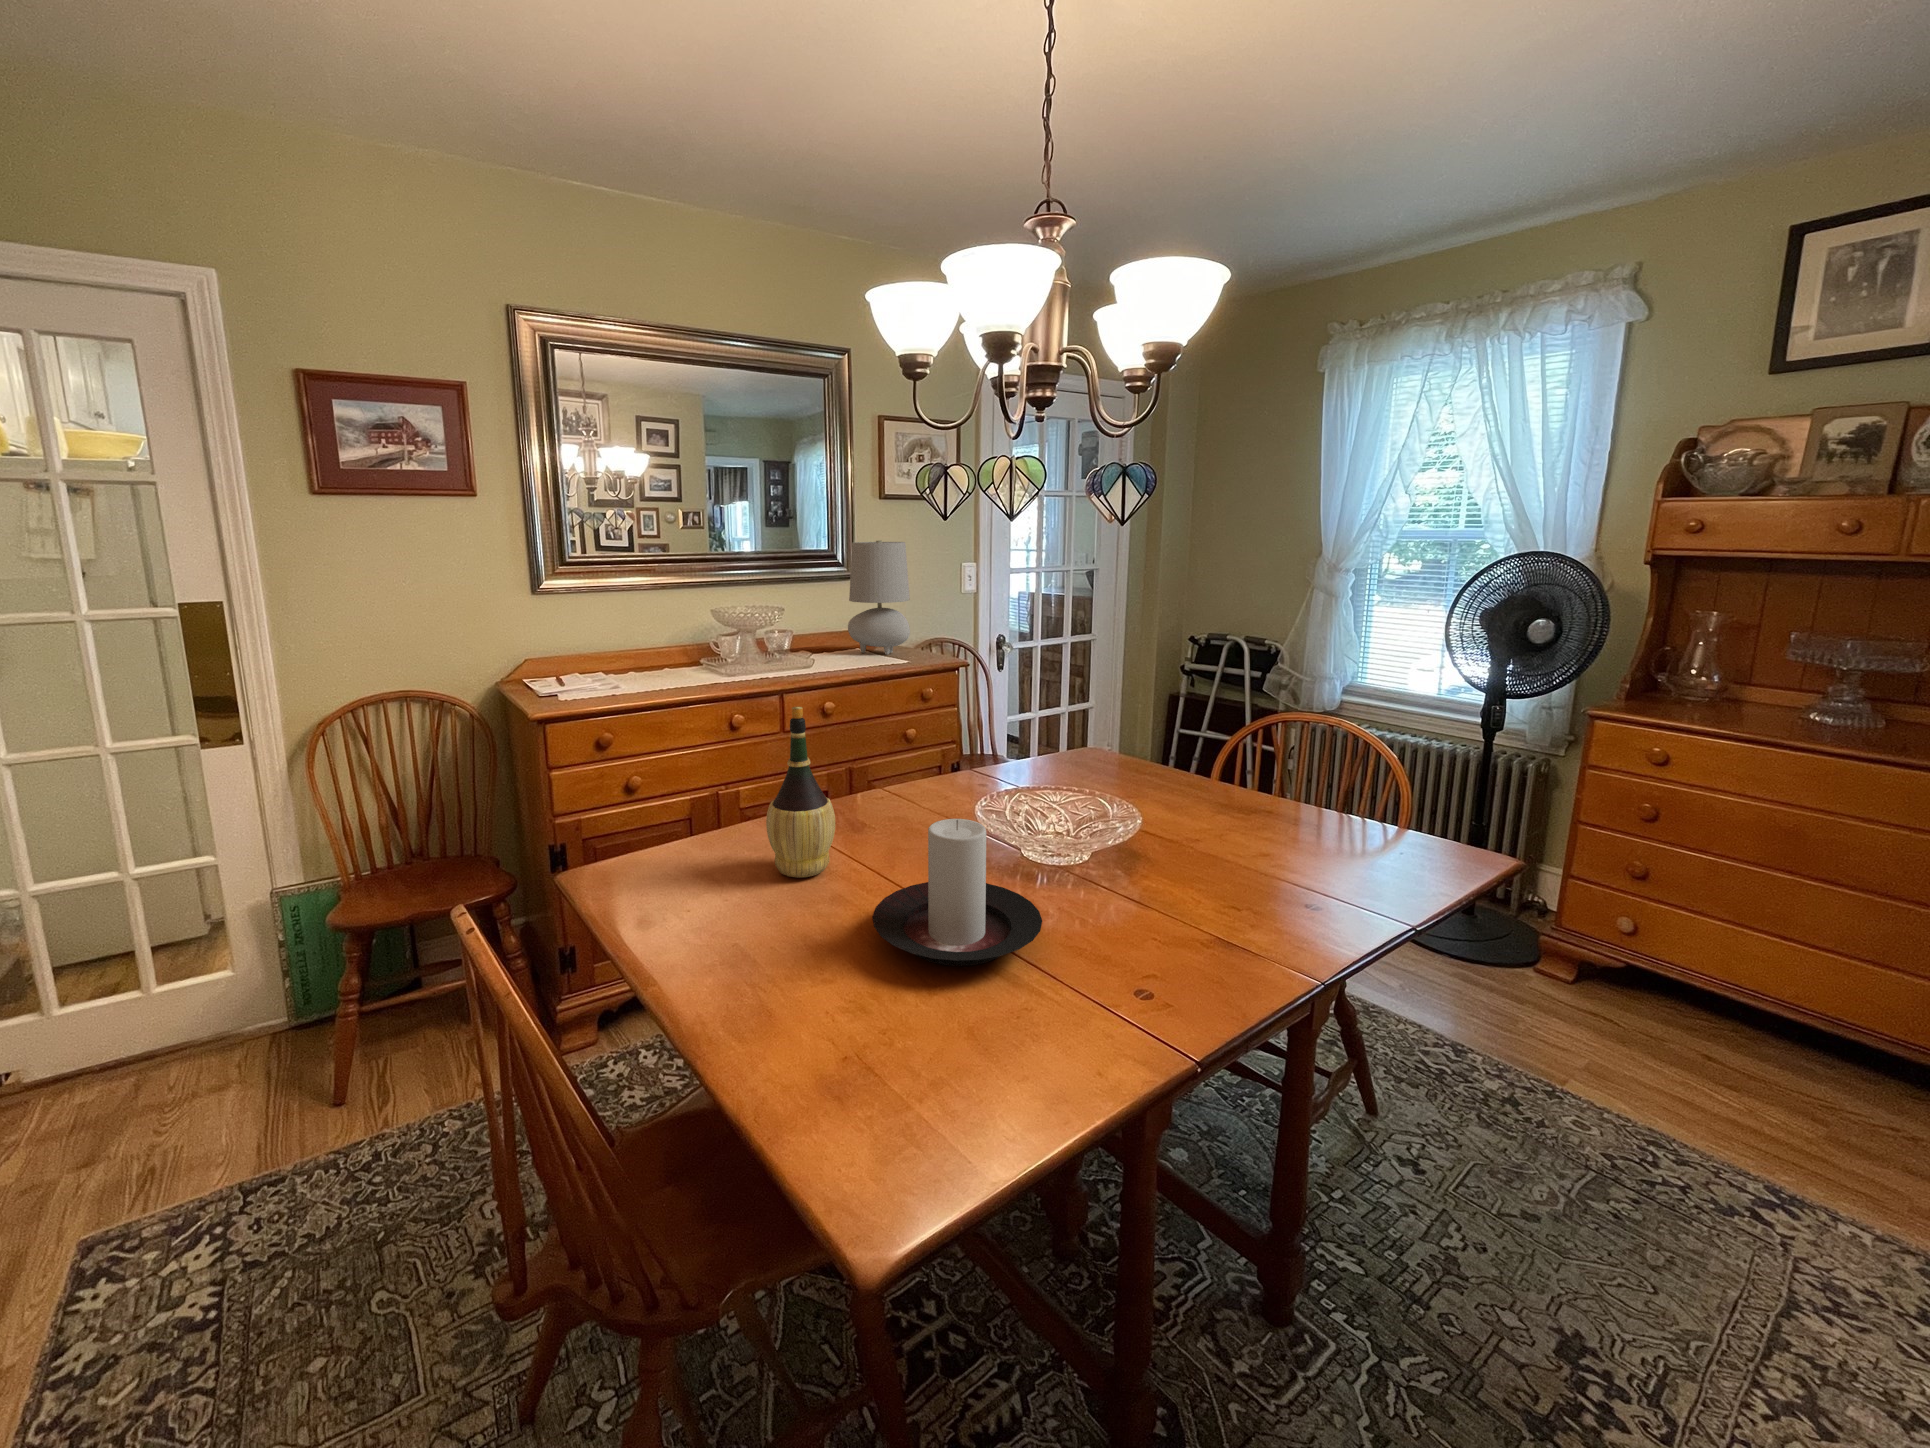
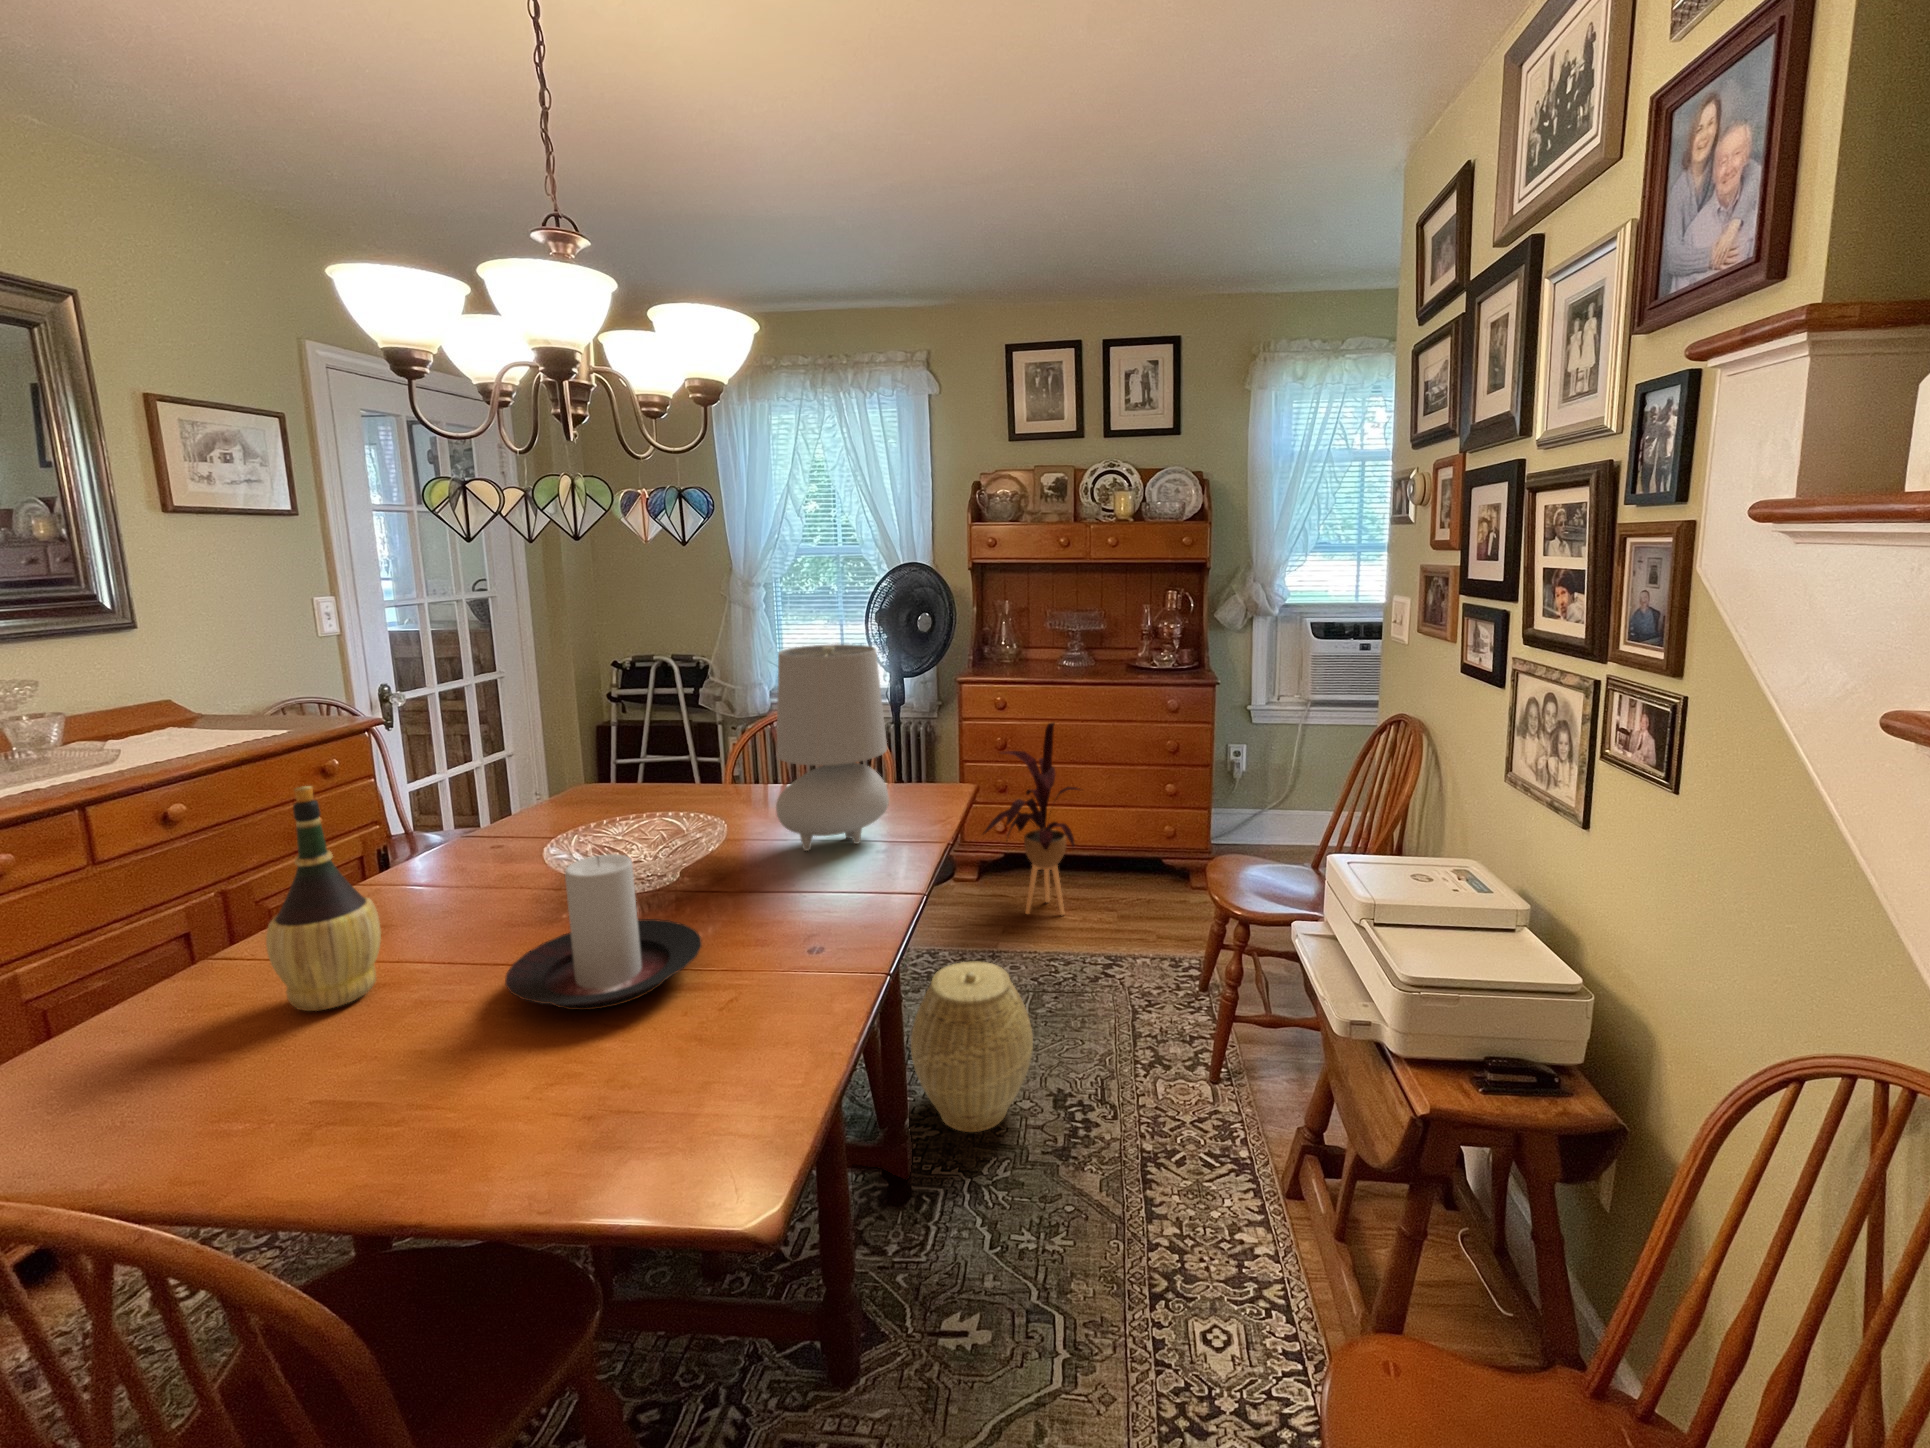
table lamp: present [848,541,910,655] -> present [776,644,889,851]
house plant: none [1570,801,1792,1086] -> present [984,723,1080,915]
woven basket: none [1344,1077,1537,1316] -> present [911,962,1033,1132]

